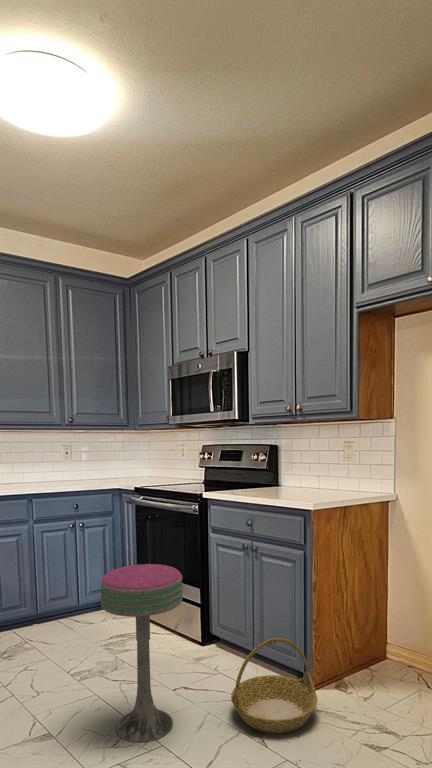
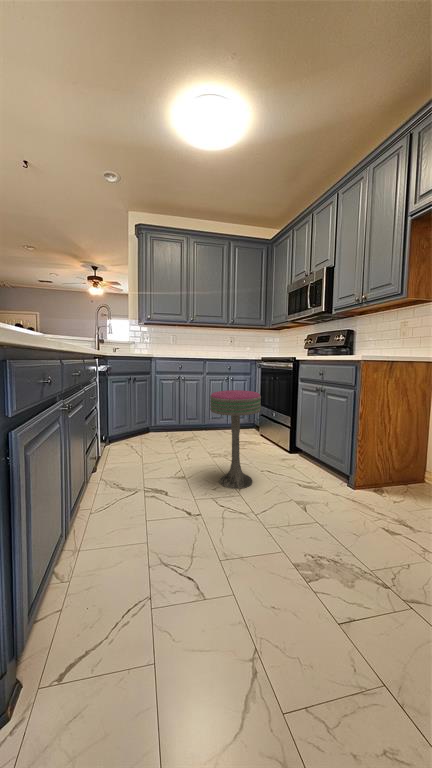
basket: present [231,638,317,733] -> none [290,446,352,505]

